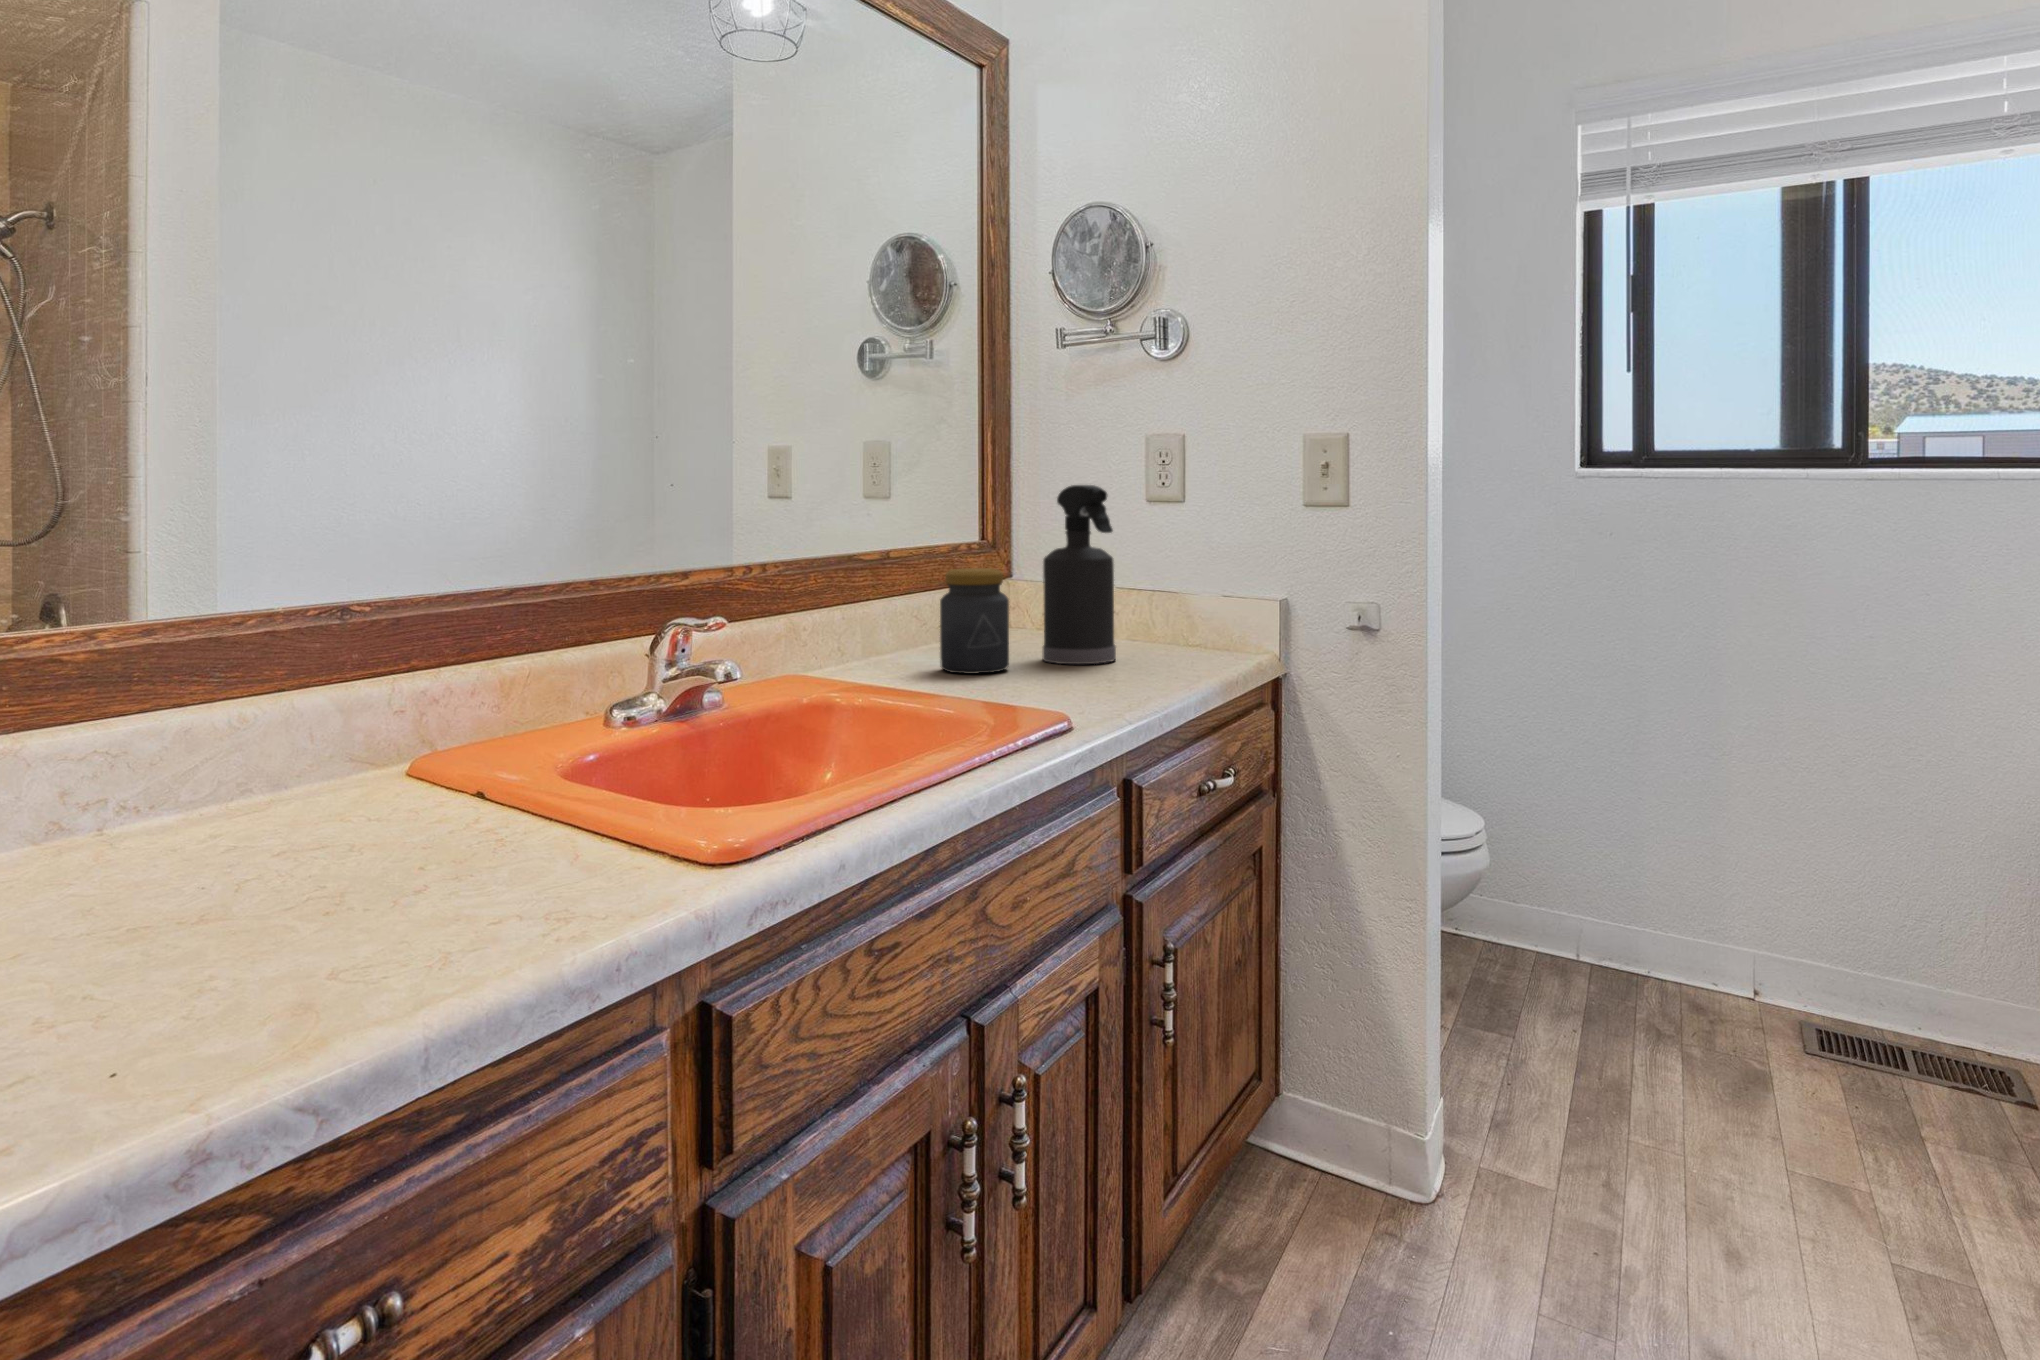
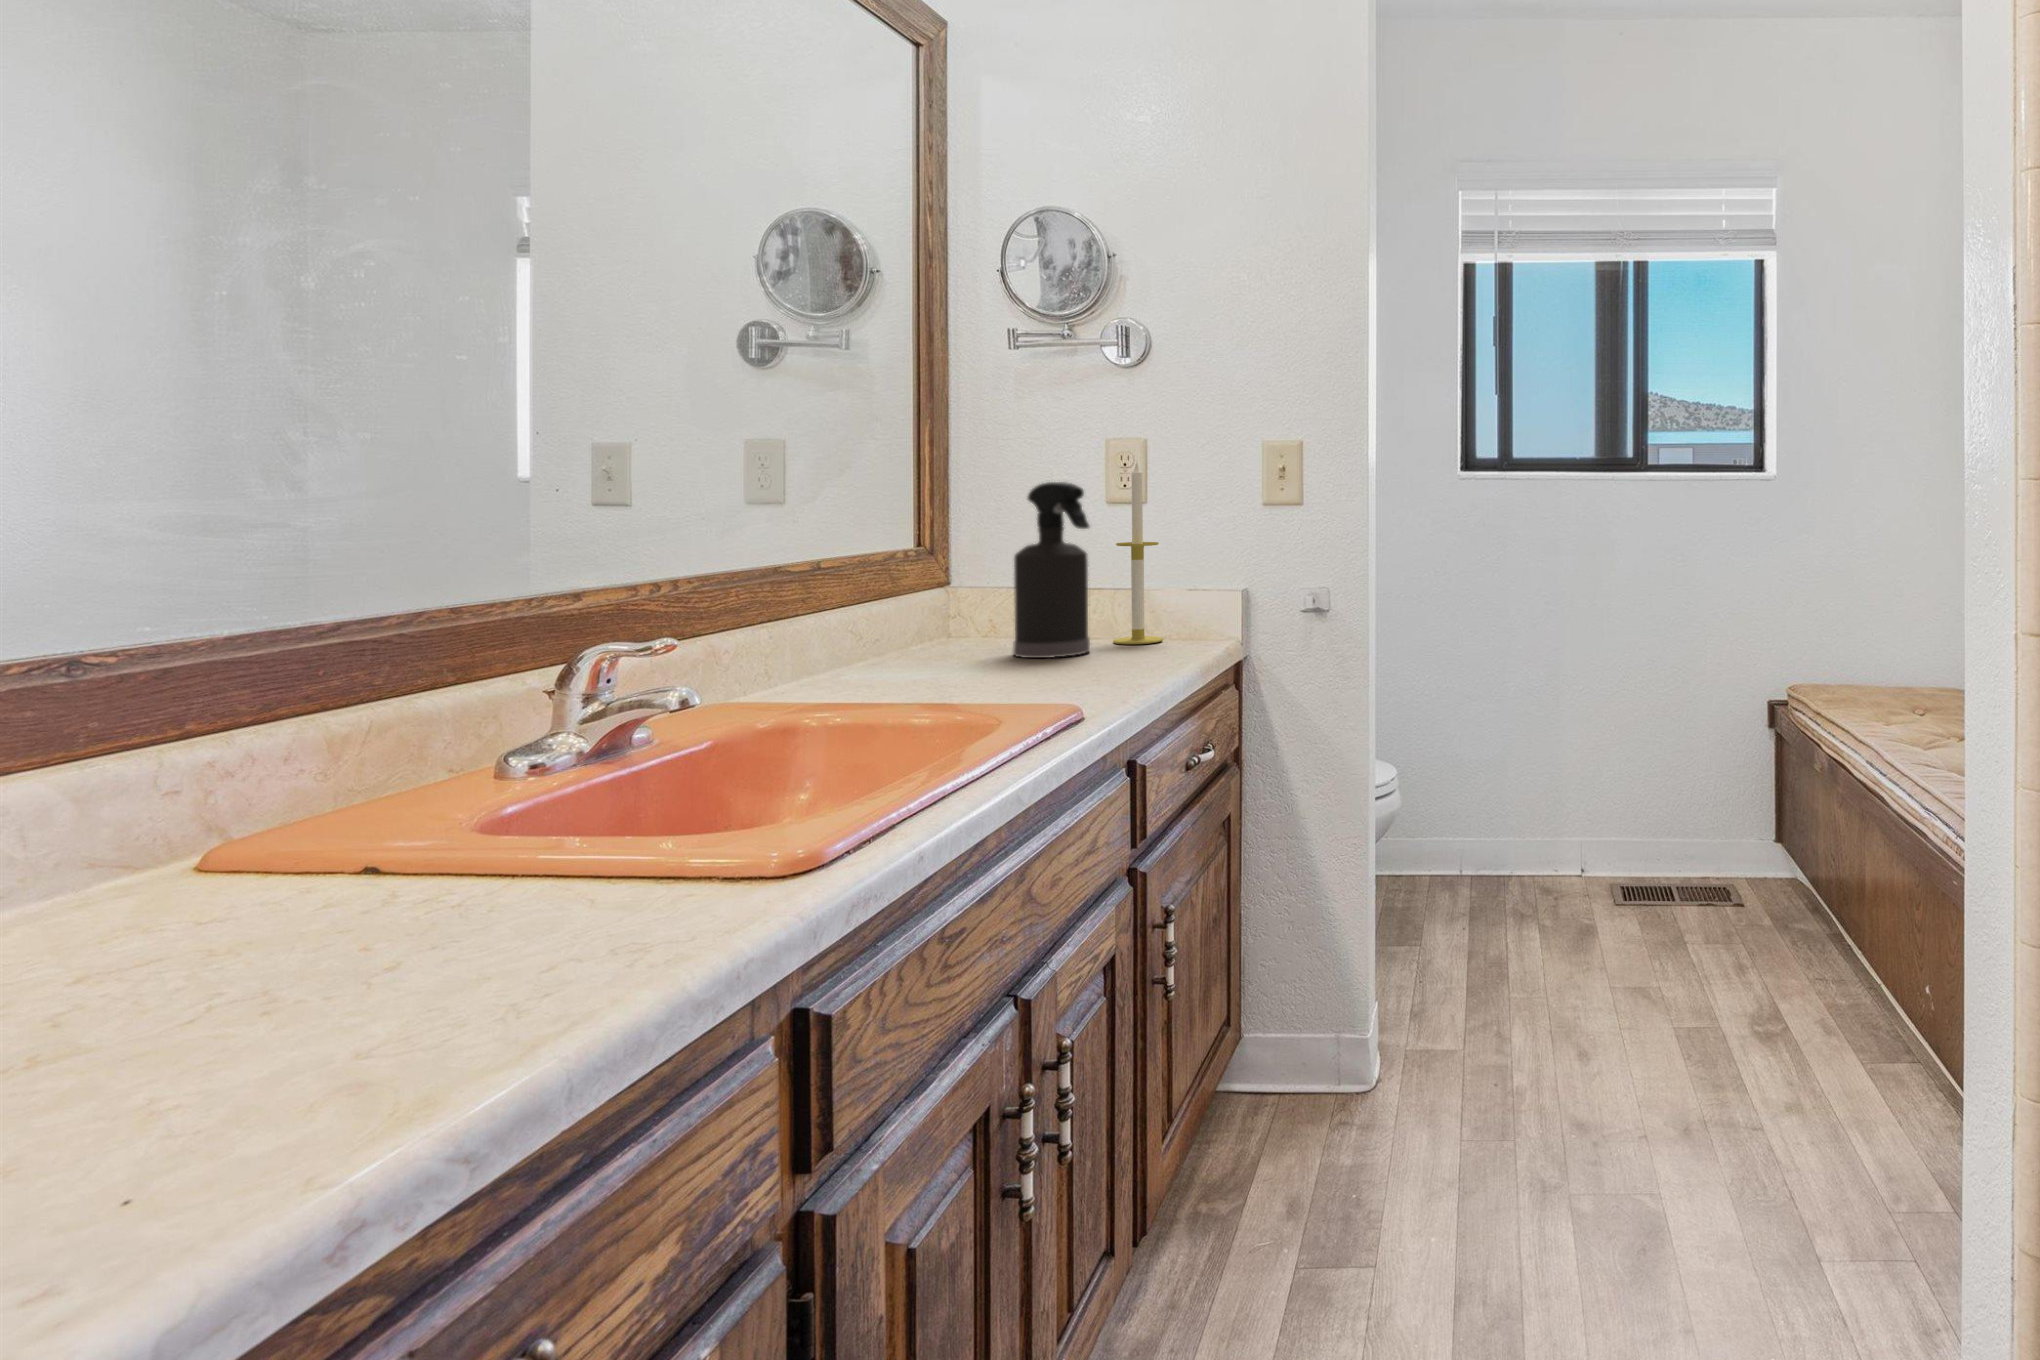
candle: none [1145,462,1195,655] -> present [1113,463,1163,644]
jar: present [940,568,1009,674] -> none [909,566,986,673]

